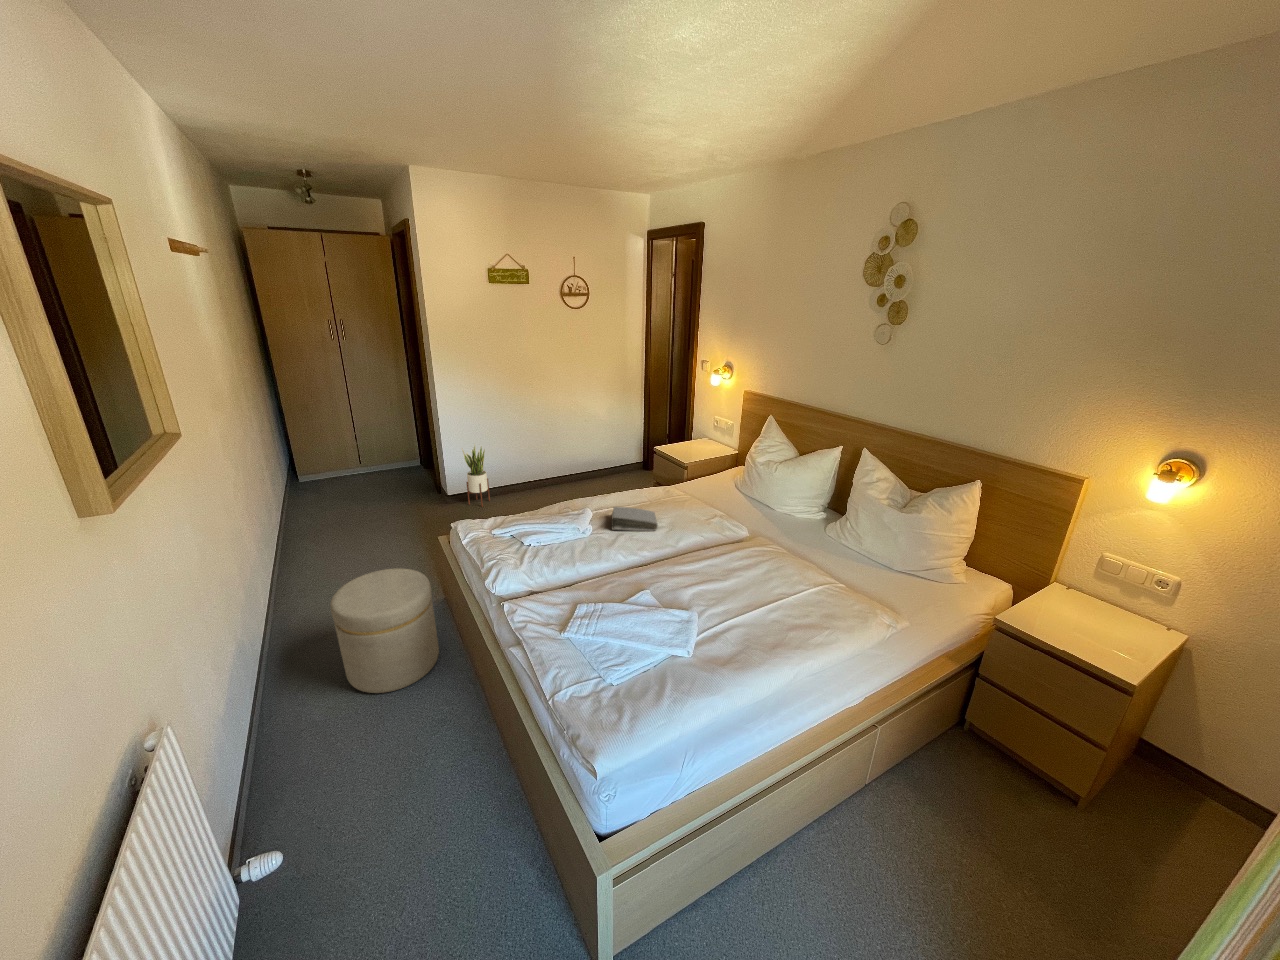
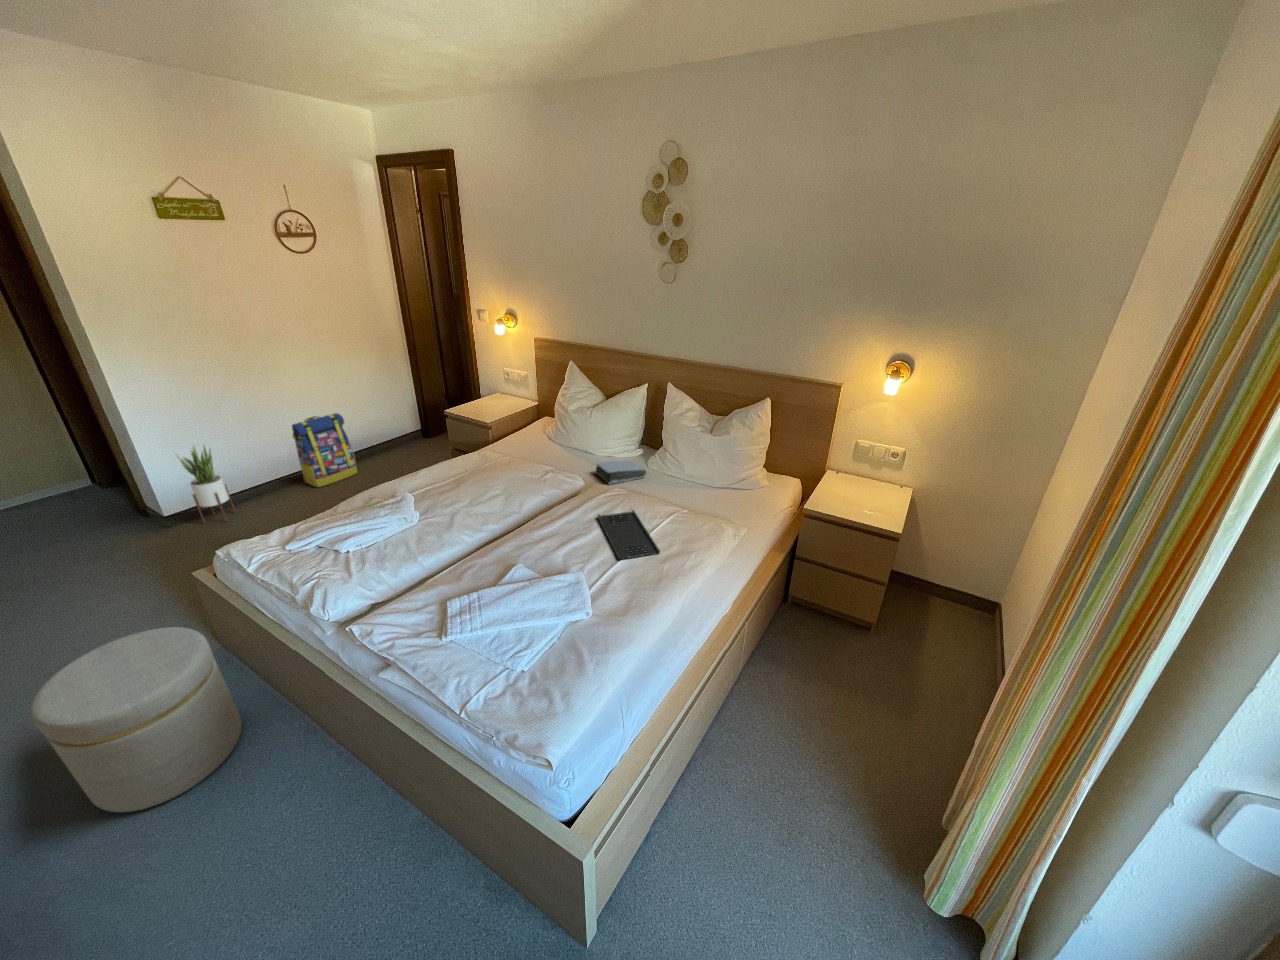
backpack: none [539,436,579,494] -> present [292,413,358,487]
book: present [611,507,657,531] -> present [596,461,646,484]
tray: none [741,566,788,620] -> present [598,510,660,560]

